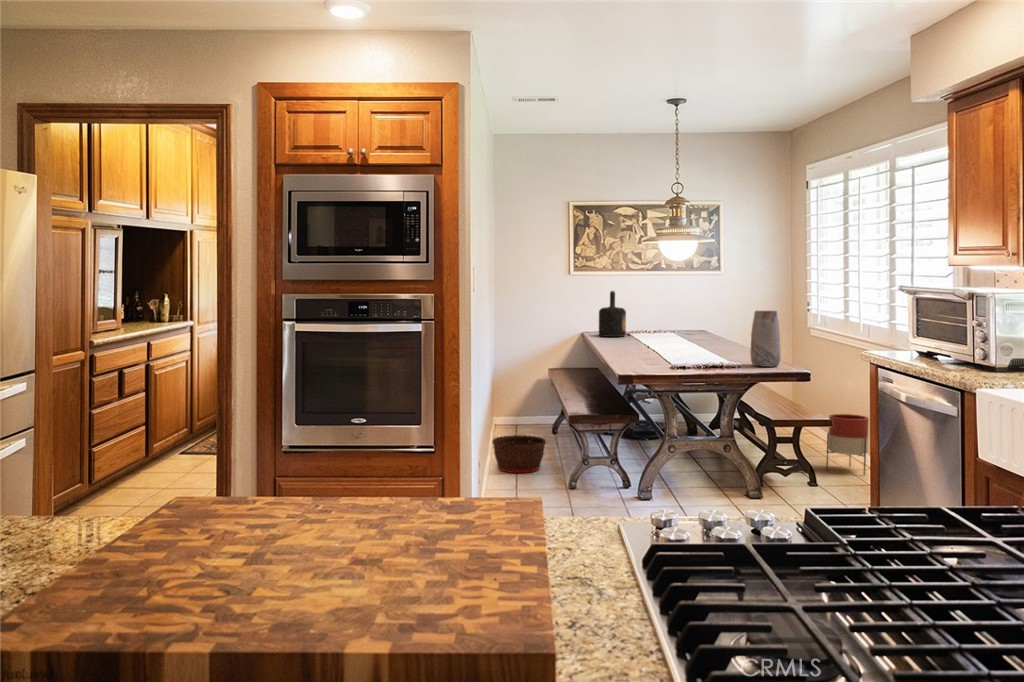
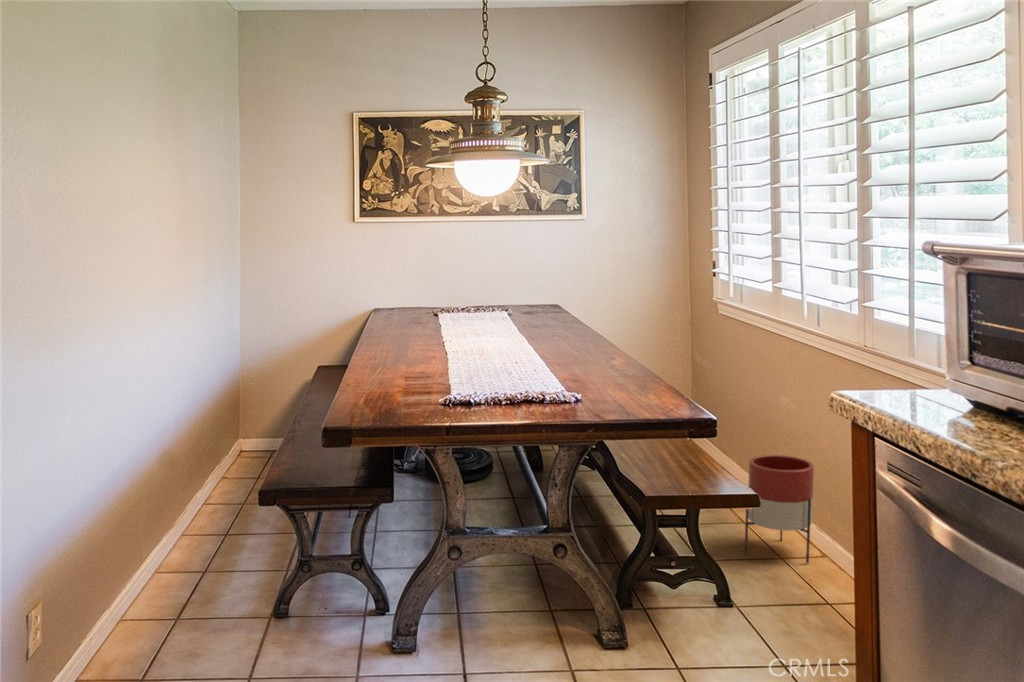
bottle: present [599,291,626,337] -> none [382,250,427,326]
vase: present [750,311,781,367] -> none [607,294,665,410]
basket: present [492,435,546,473] -> none [148,516,255,601]

